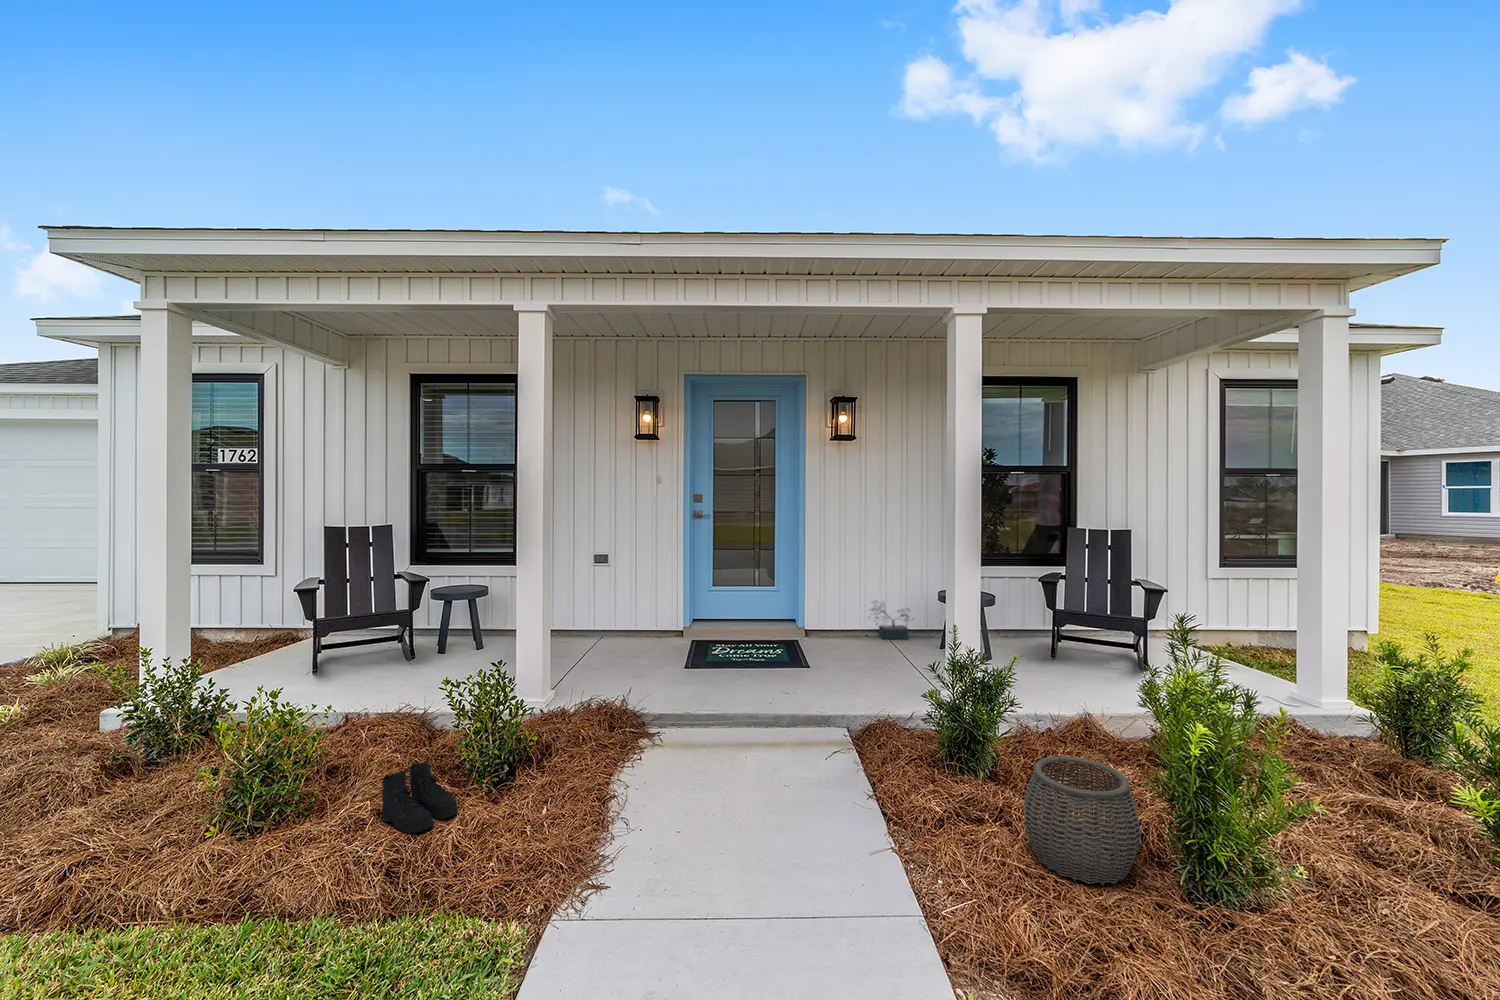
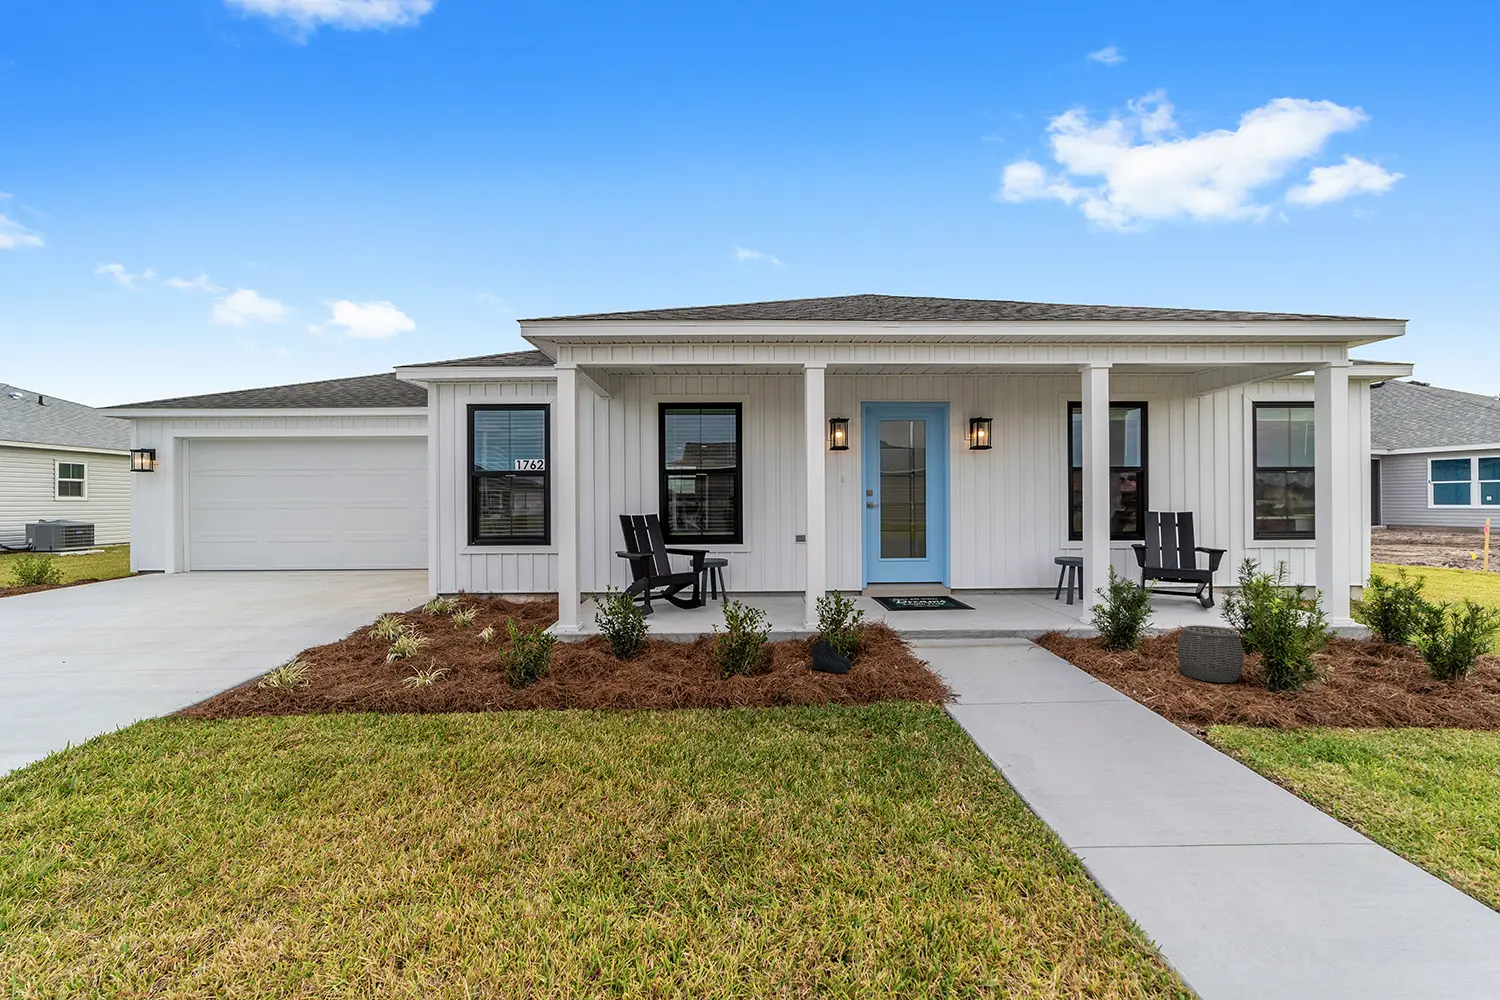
decorative plant: present [870,601,914,639] -> none [1001,566,1035,595]

